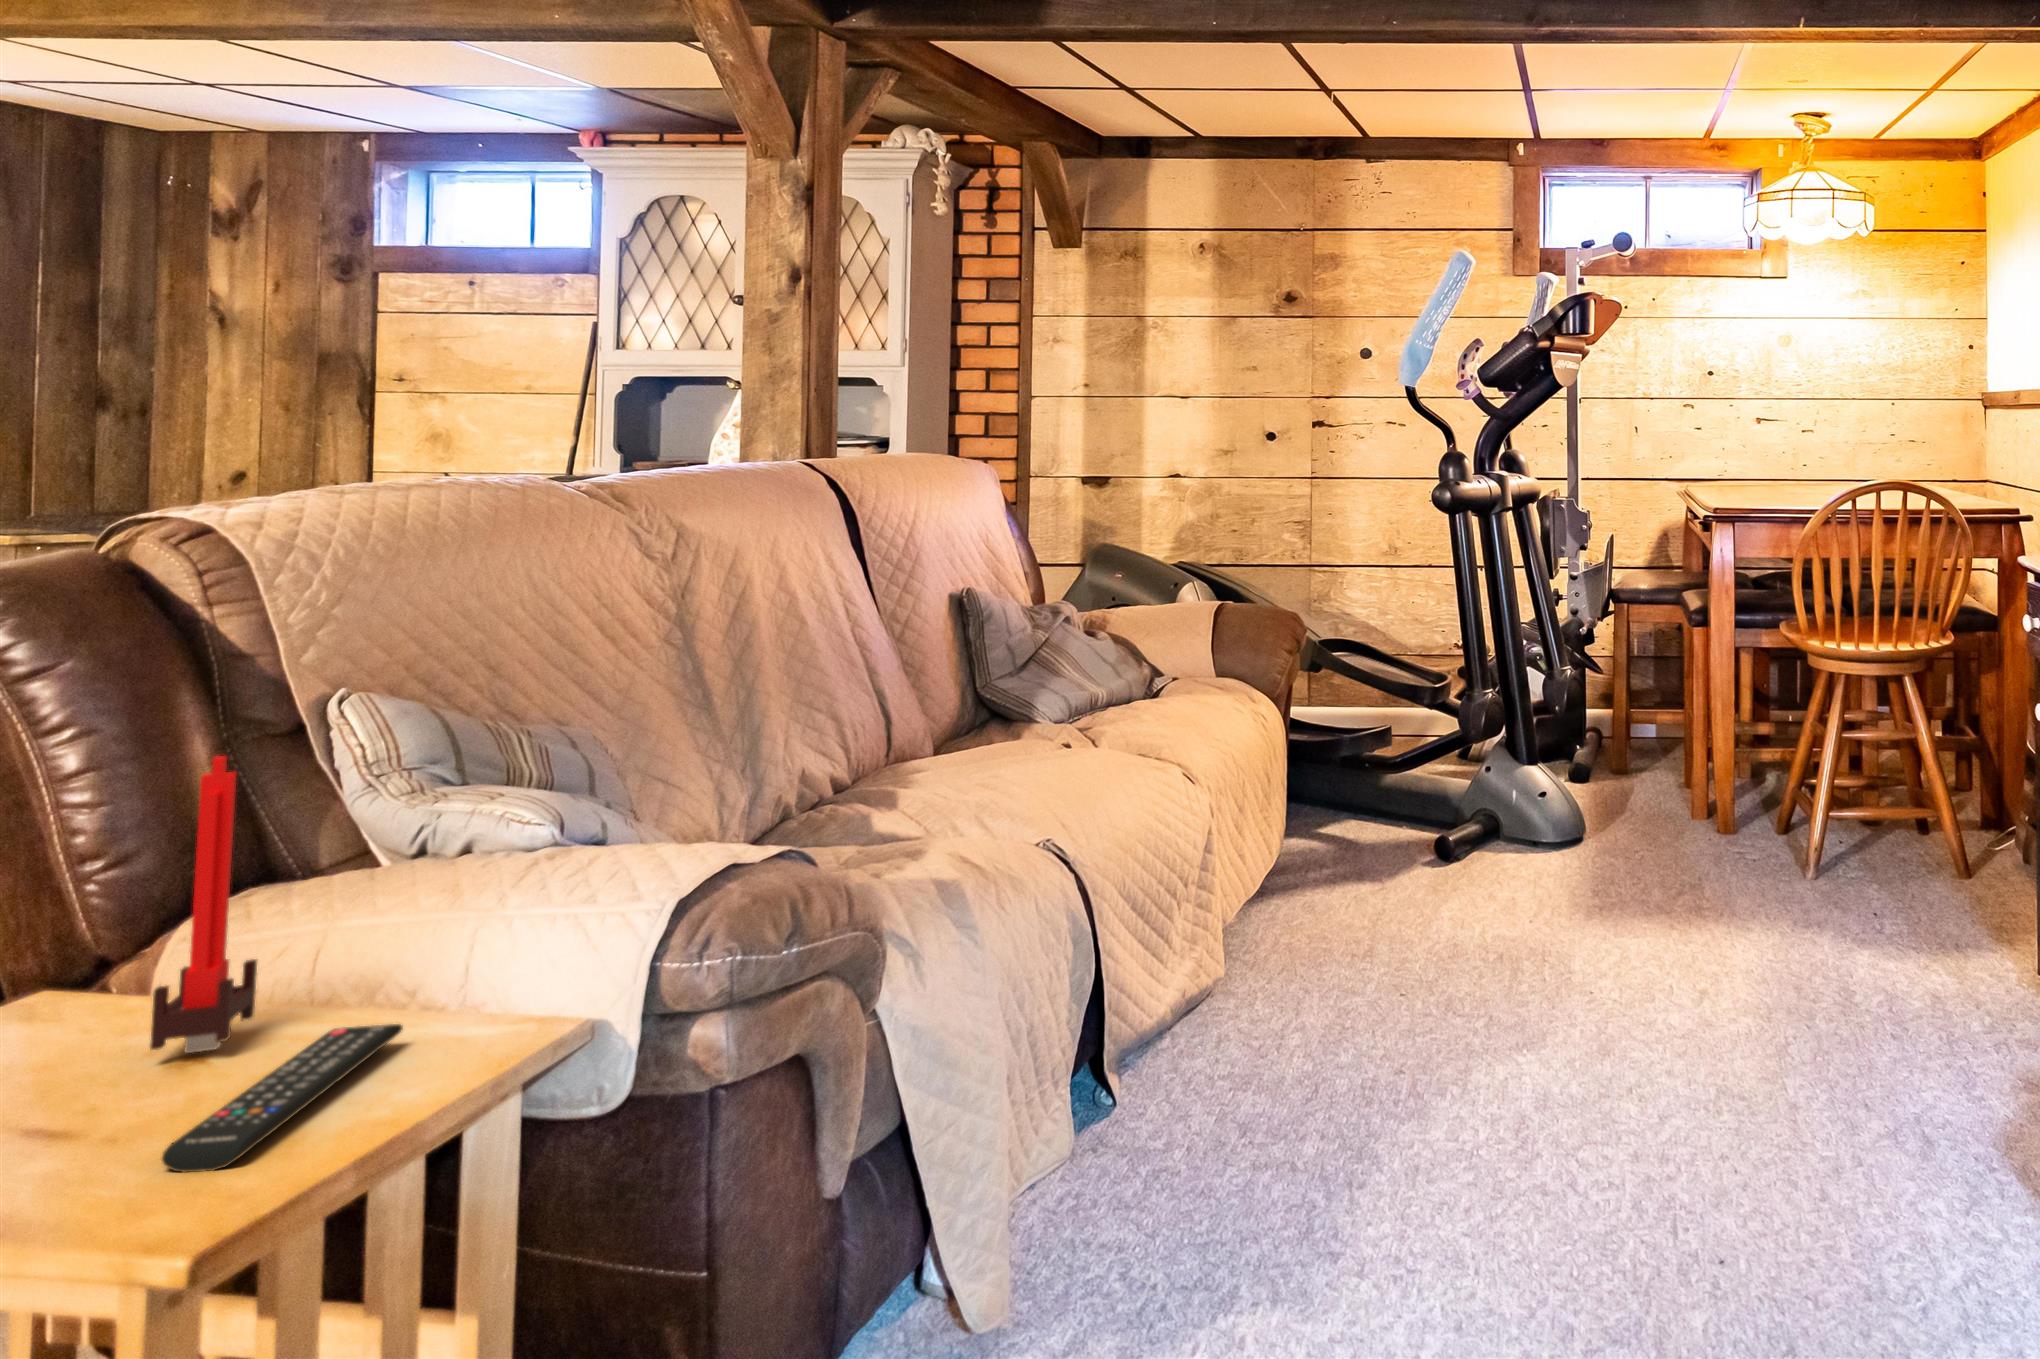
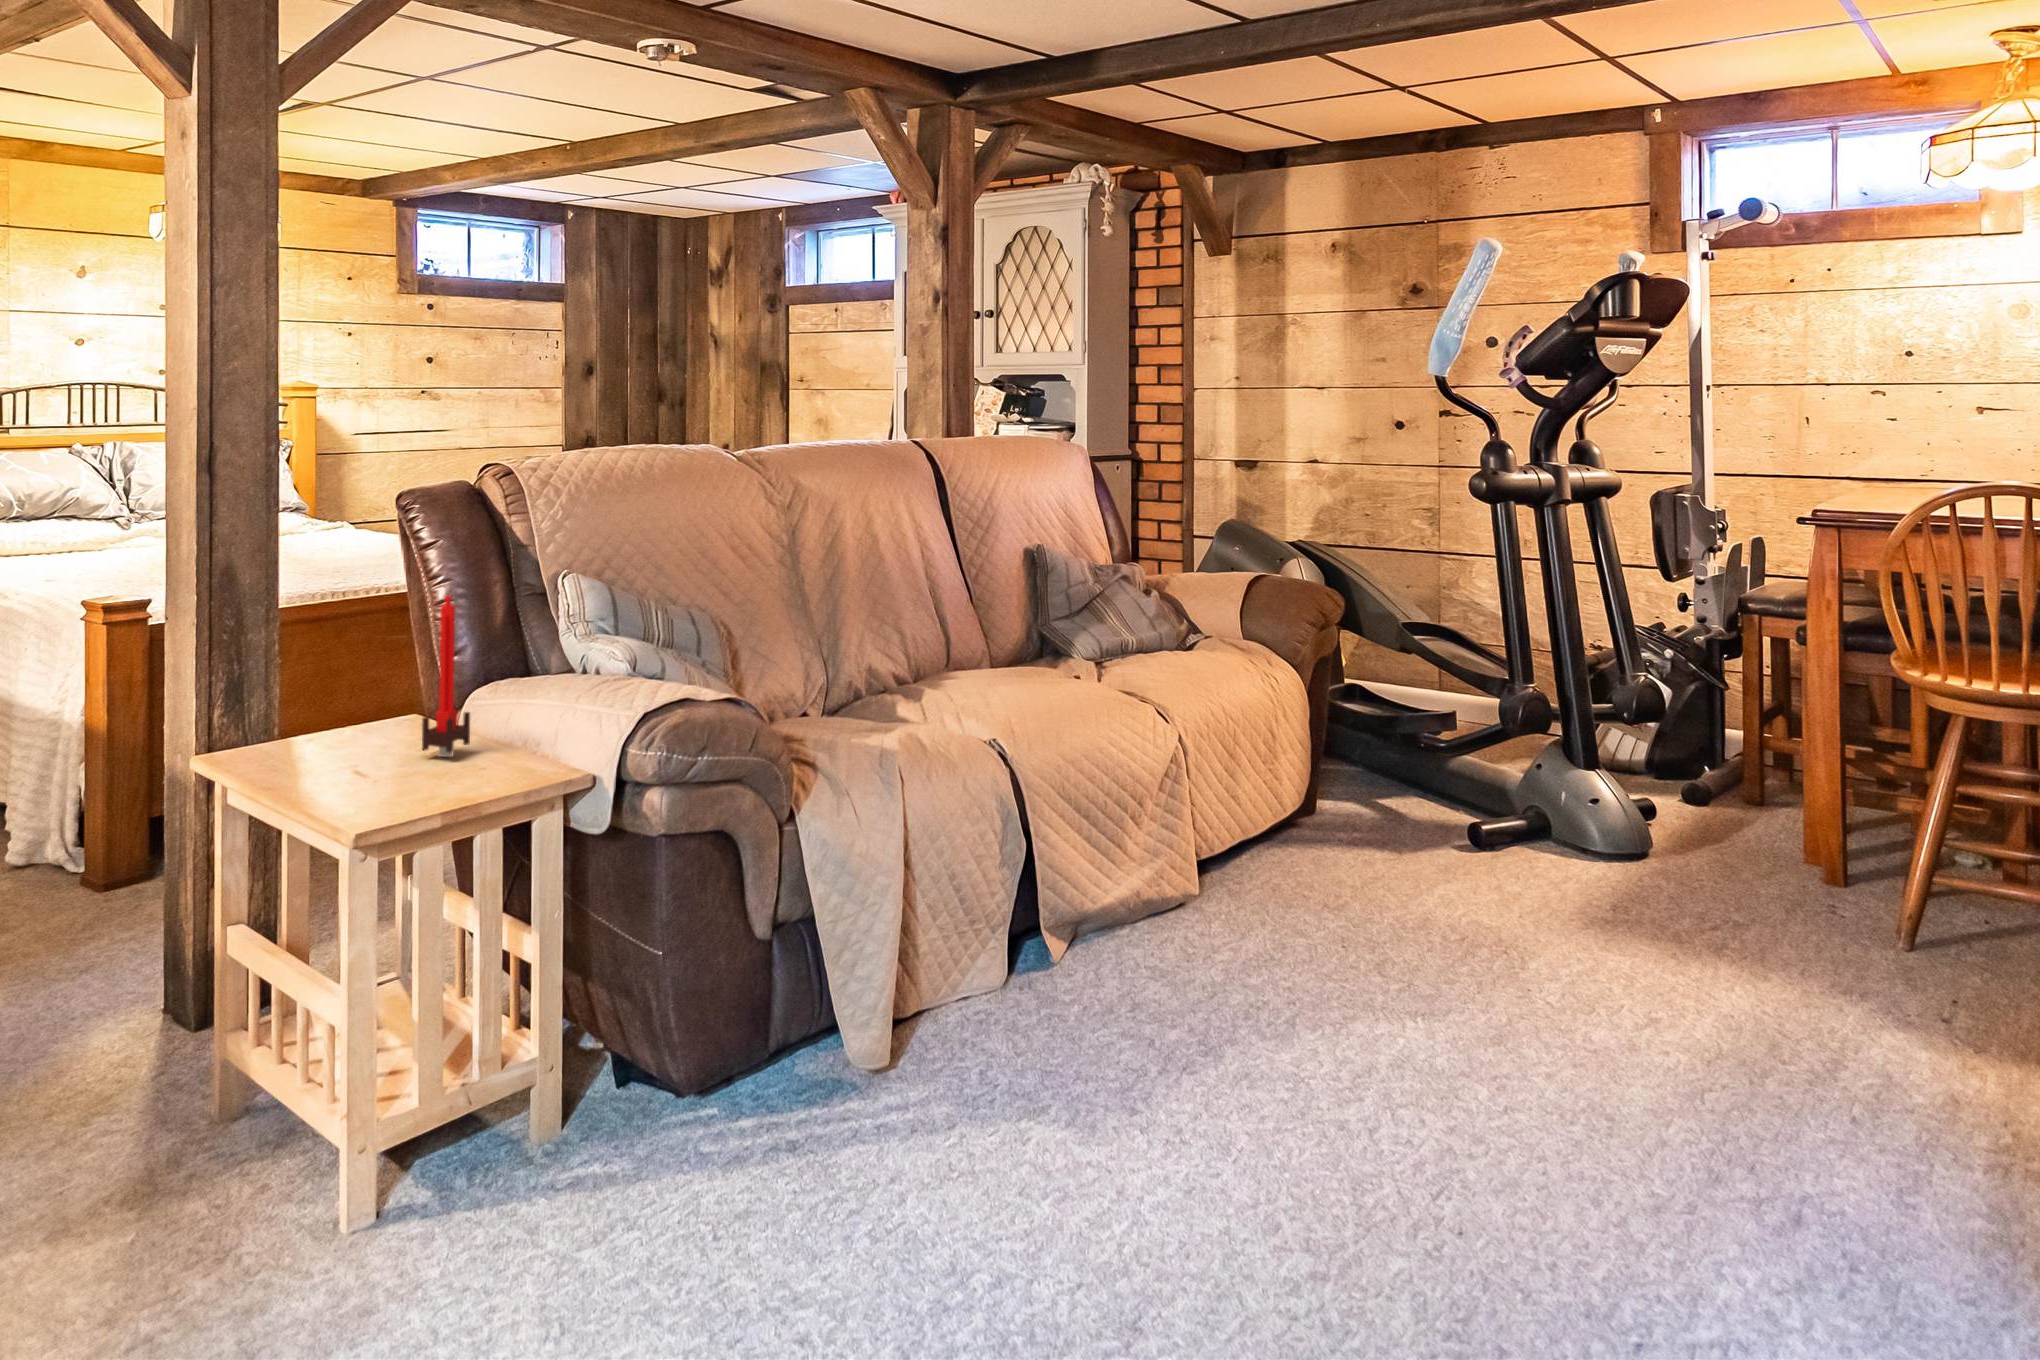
remote control: present [162,1024,403,1172] -> none [384,756,518,809]

